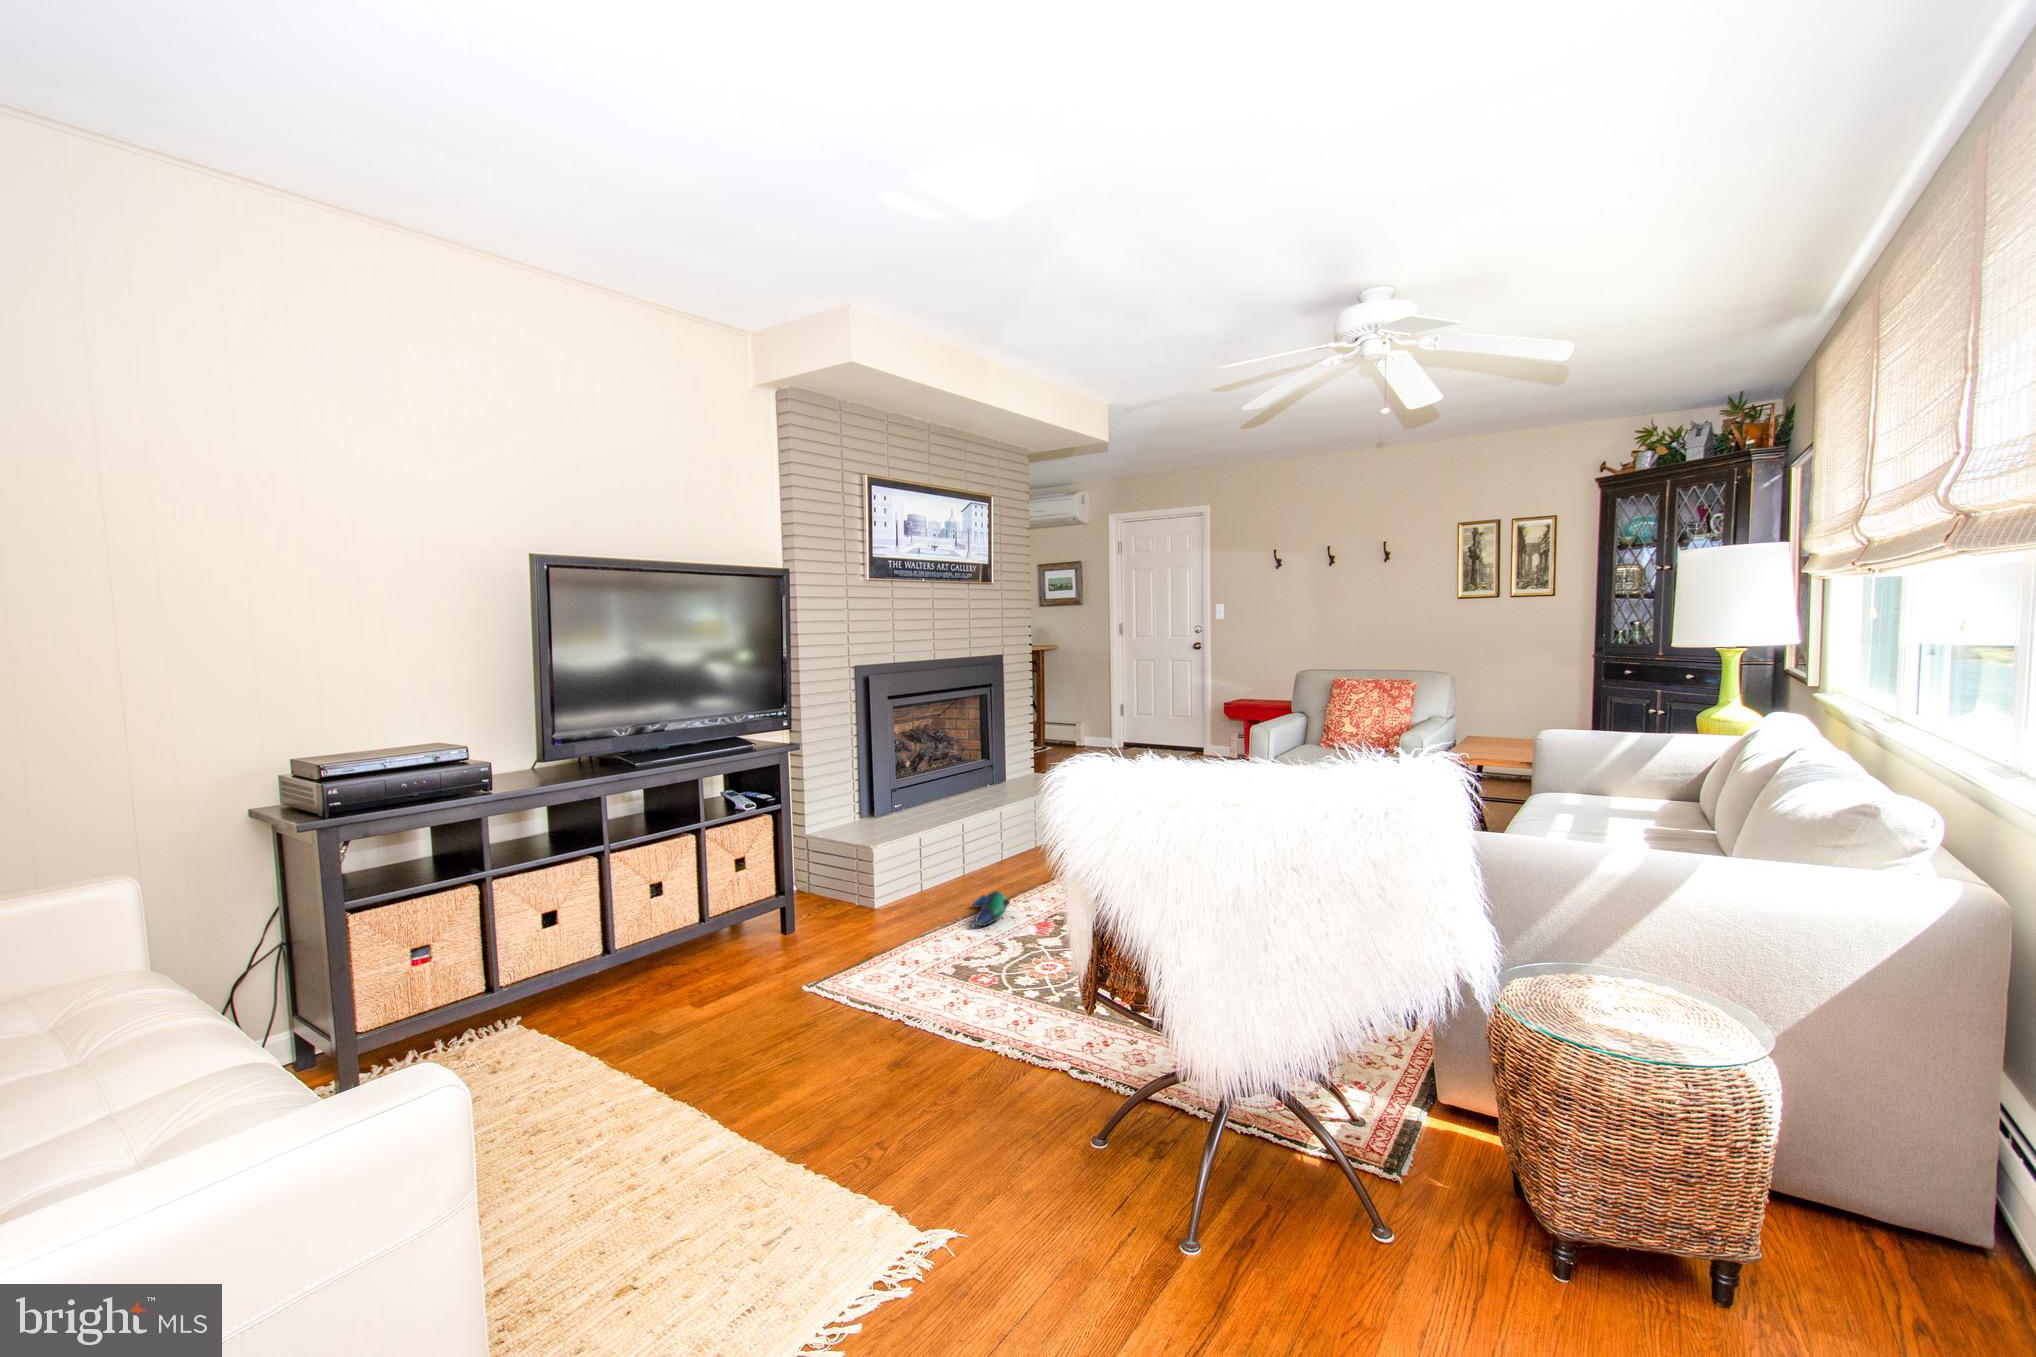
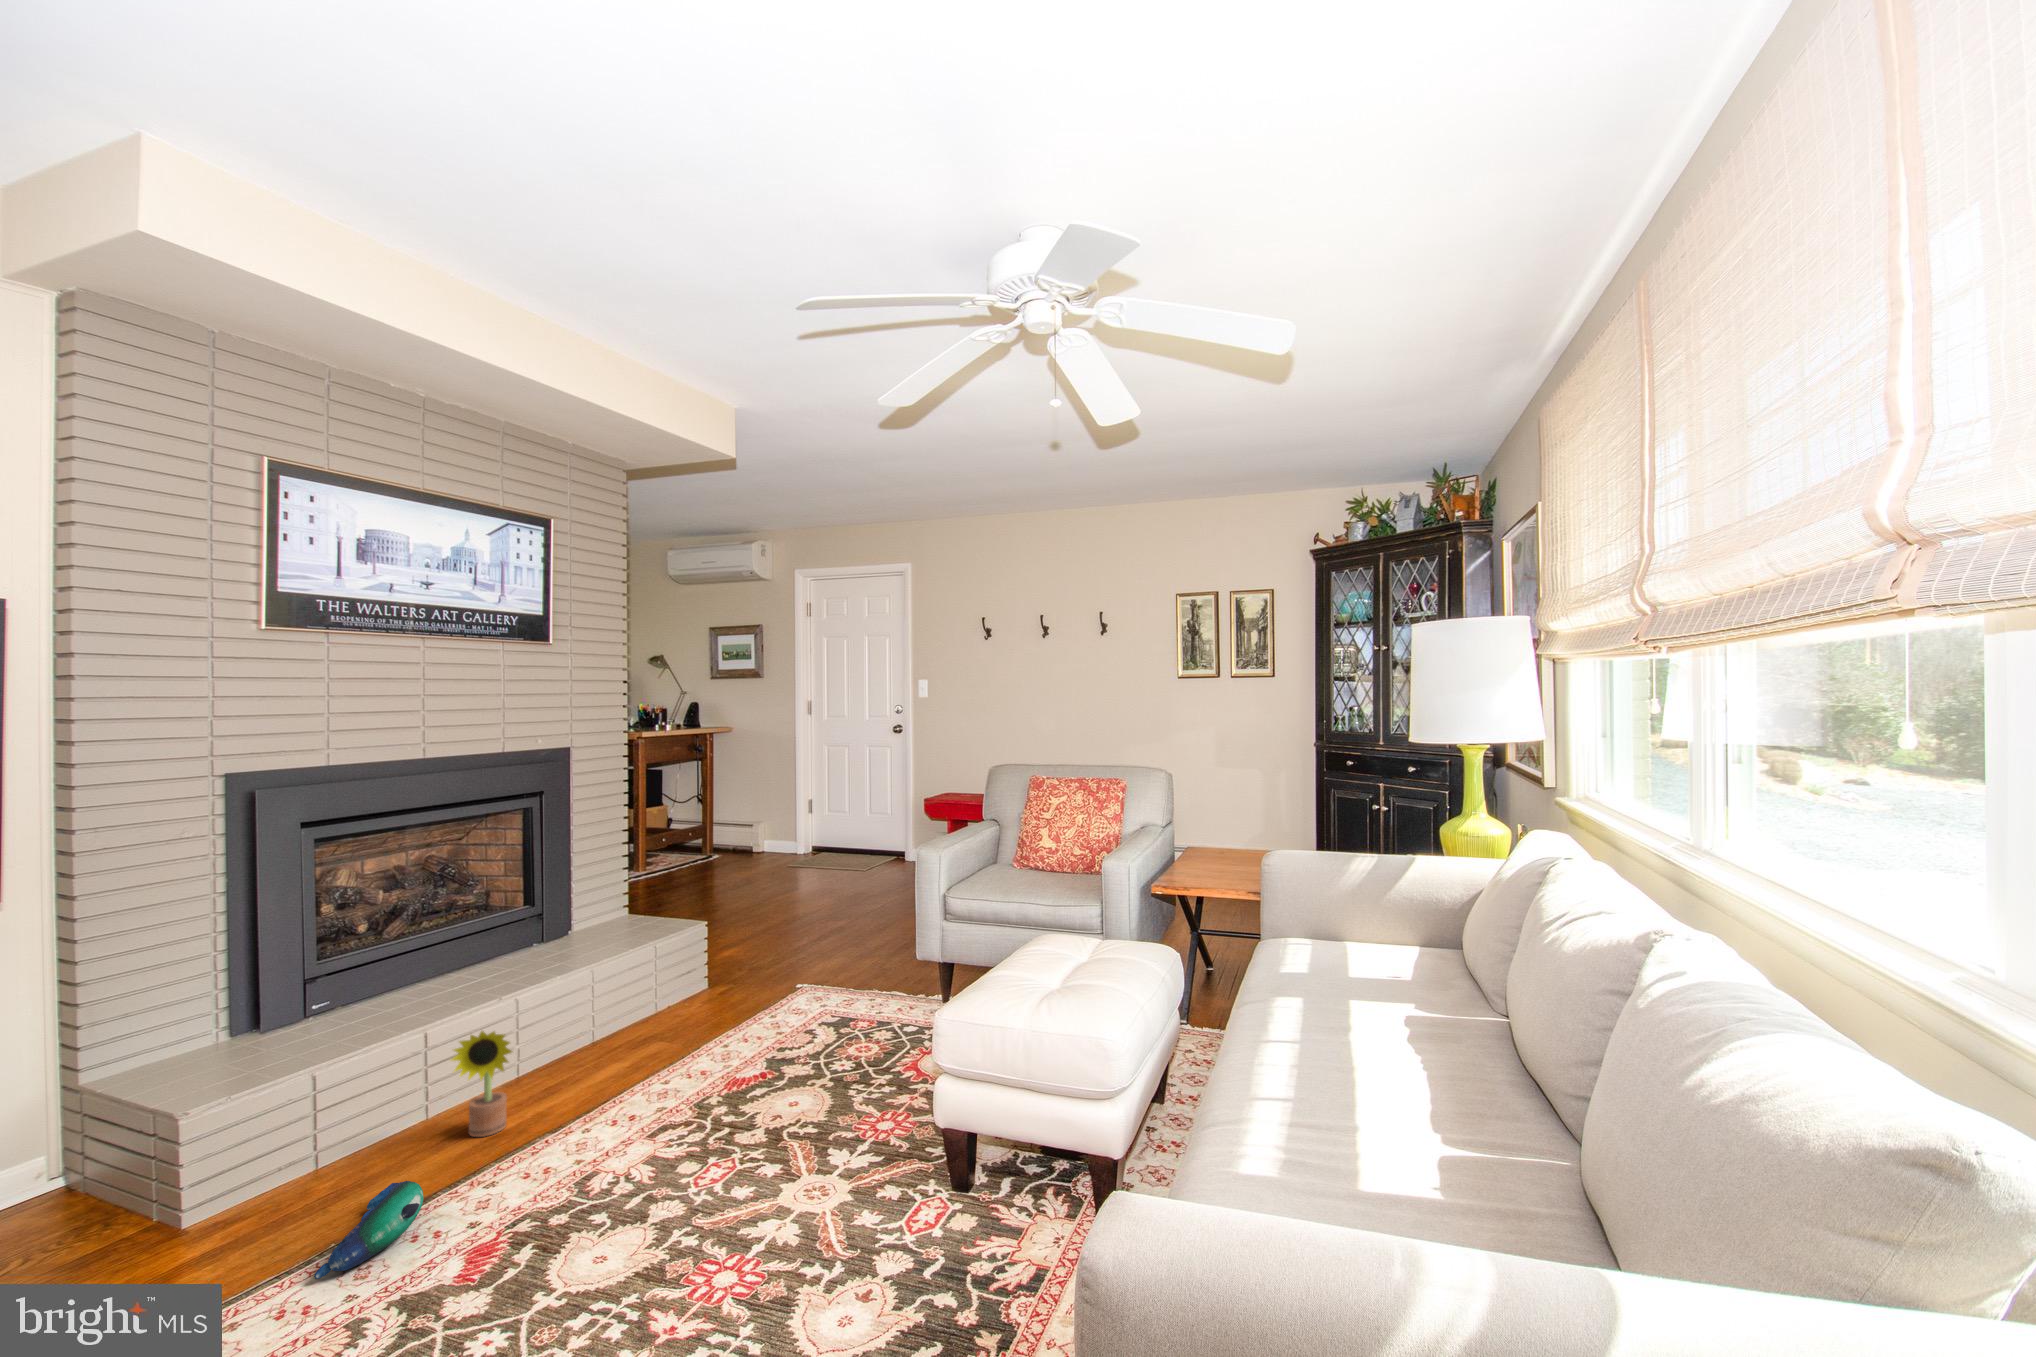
decorative plant: none [993,820,1026,884] -> present [451,1031,512,1137]

